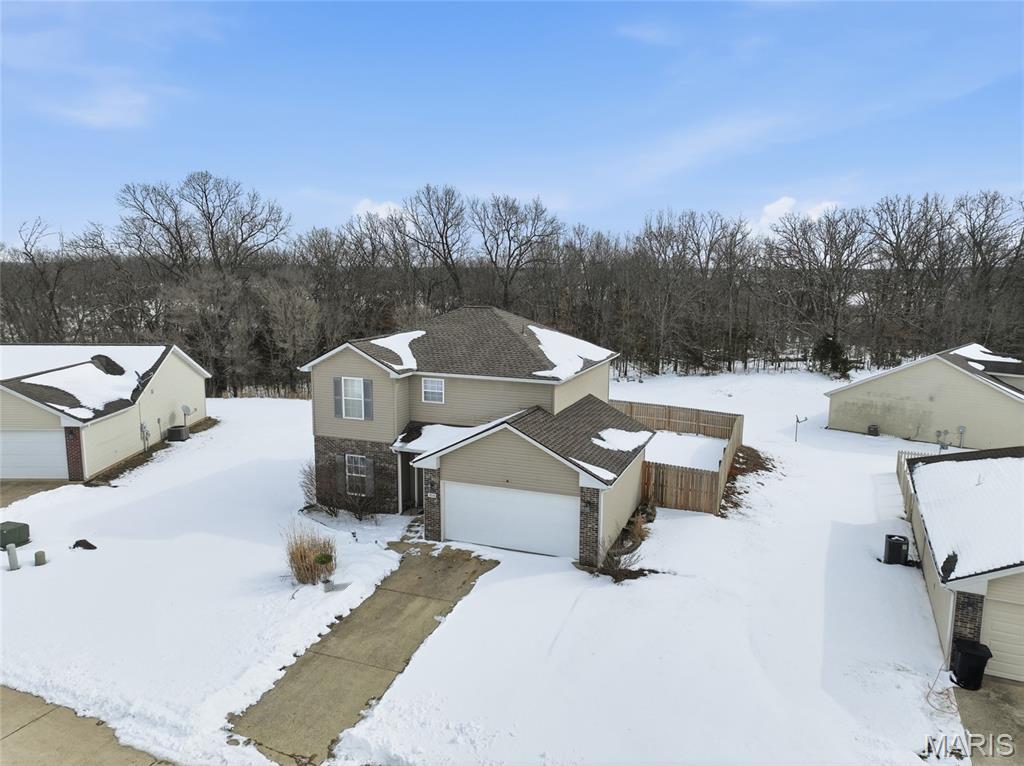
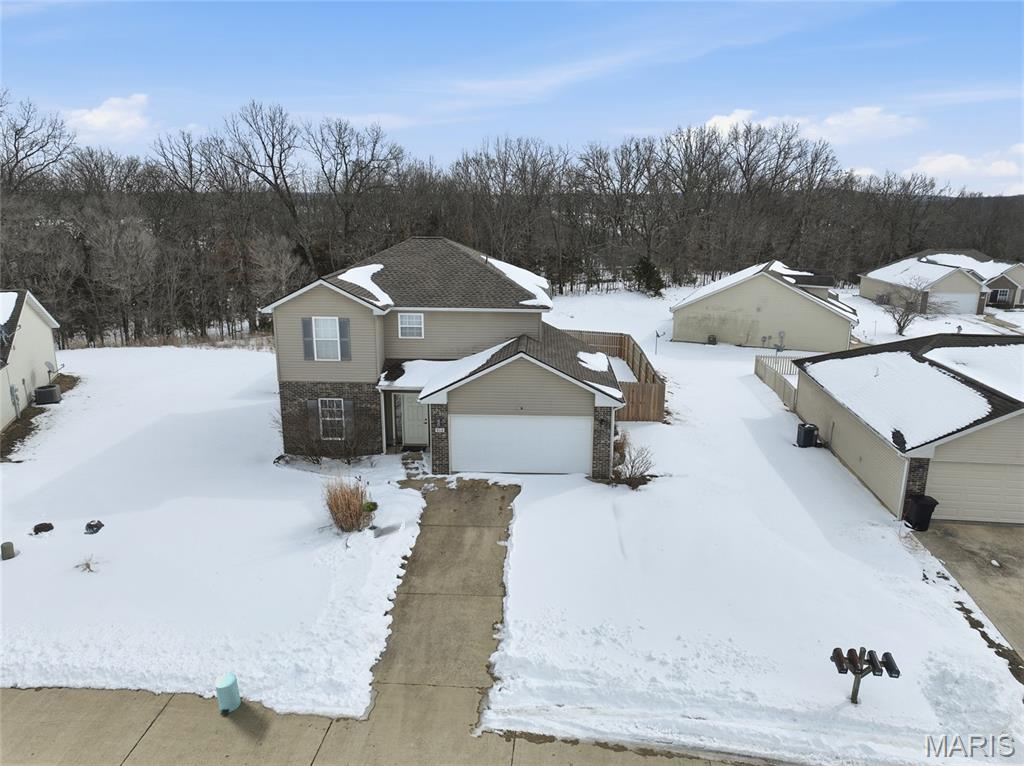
trash can: none [75,695,102,737] -> present [215,673,241,715]

